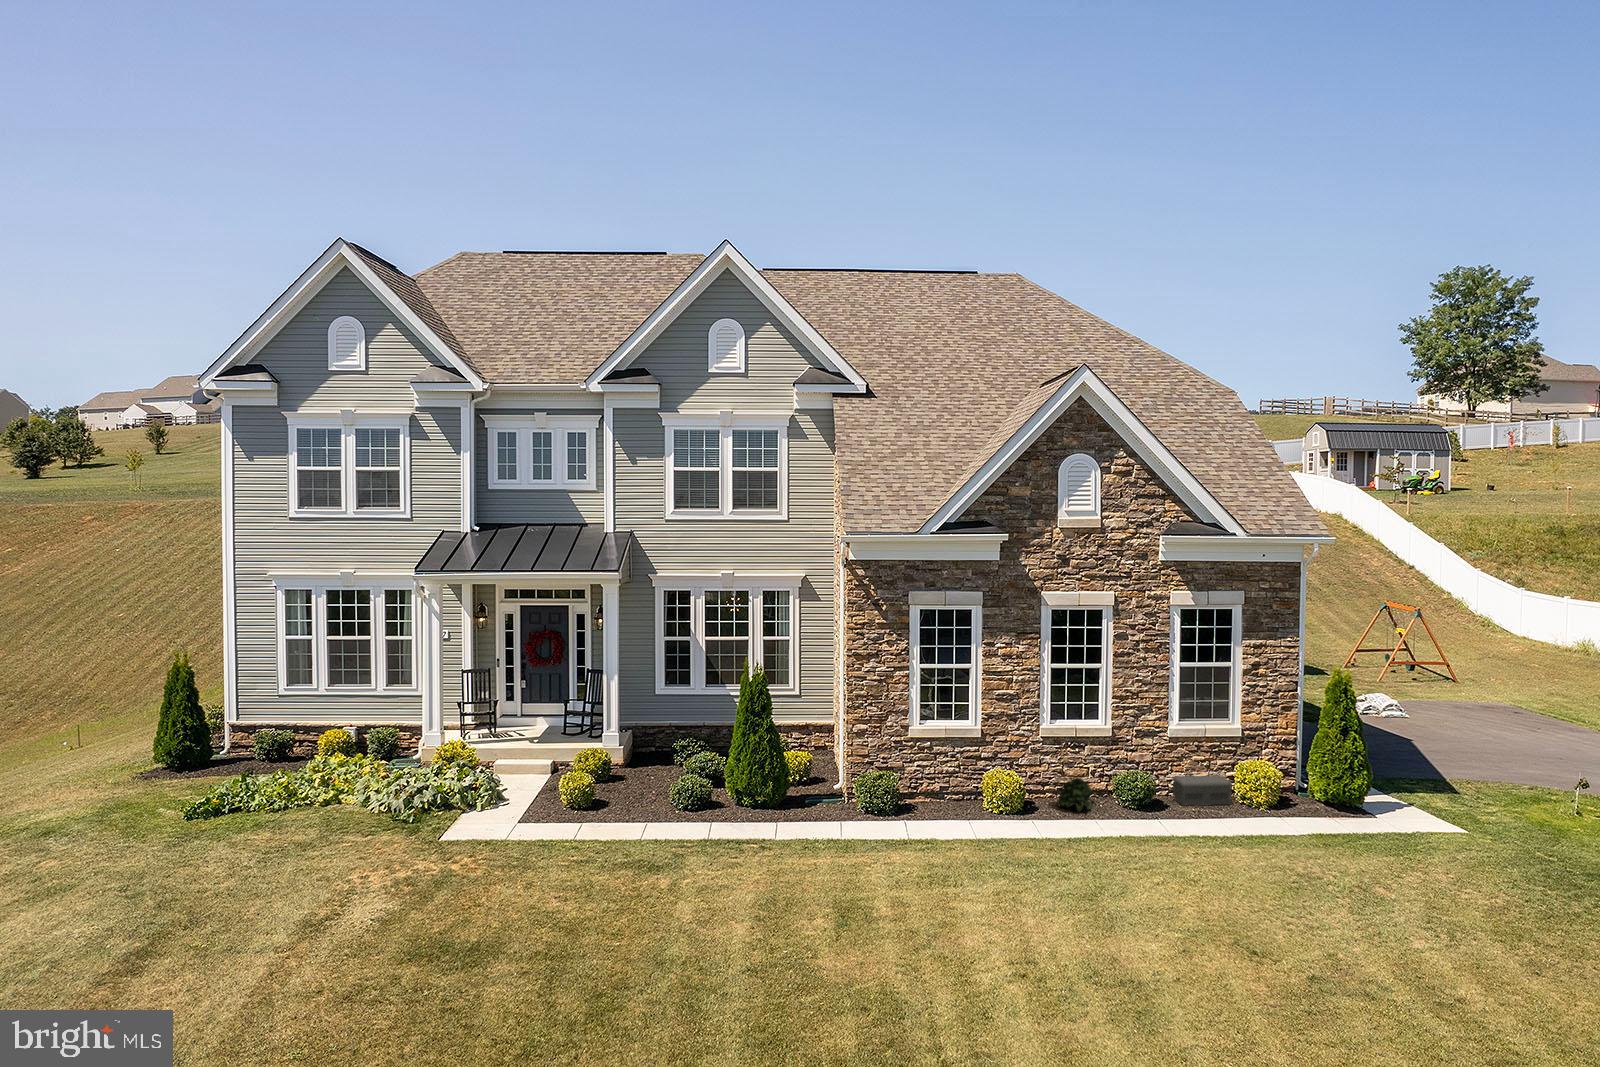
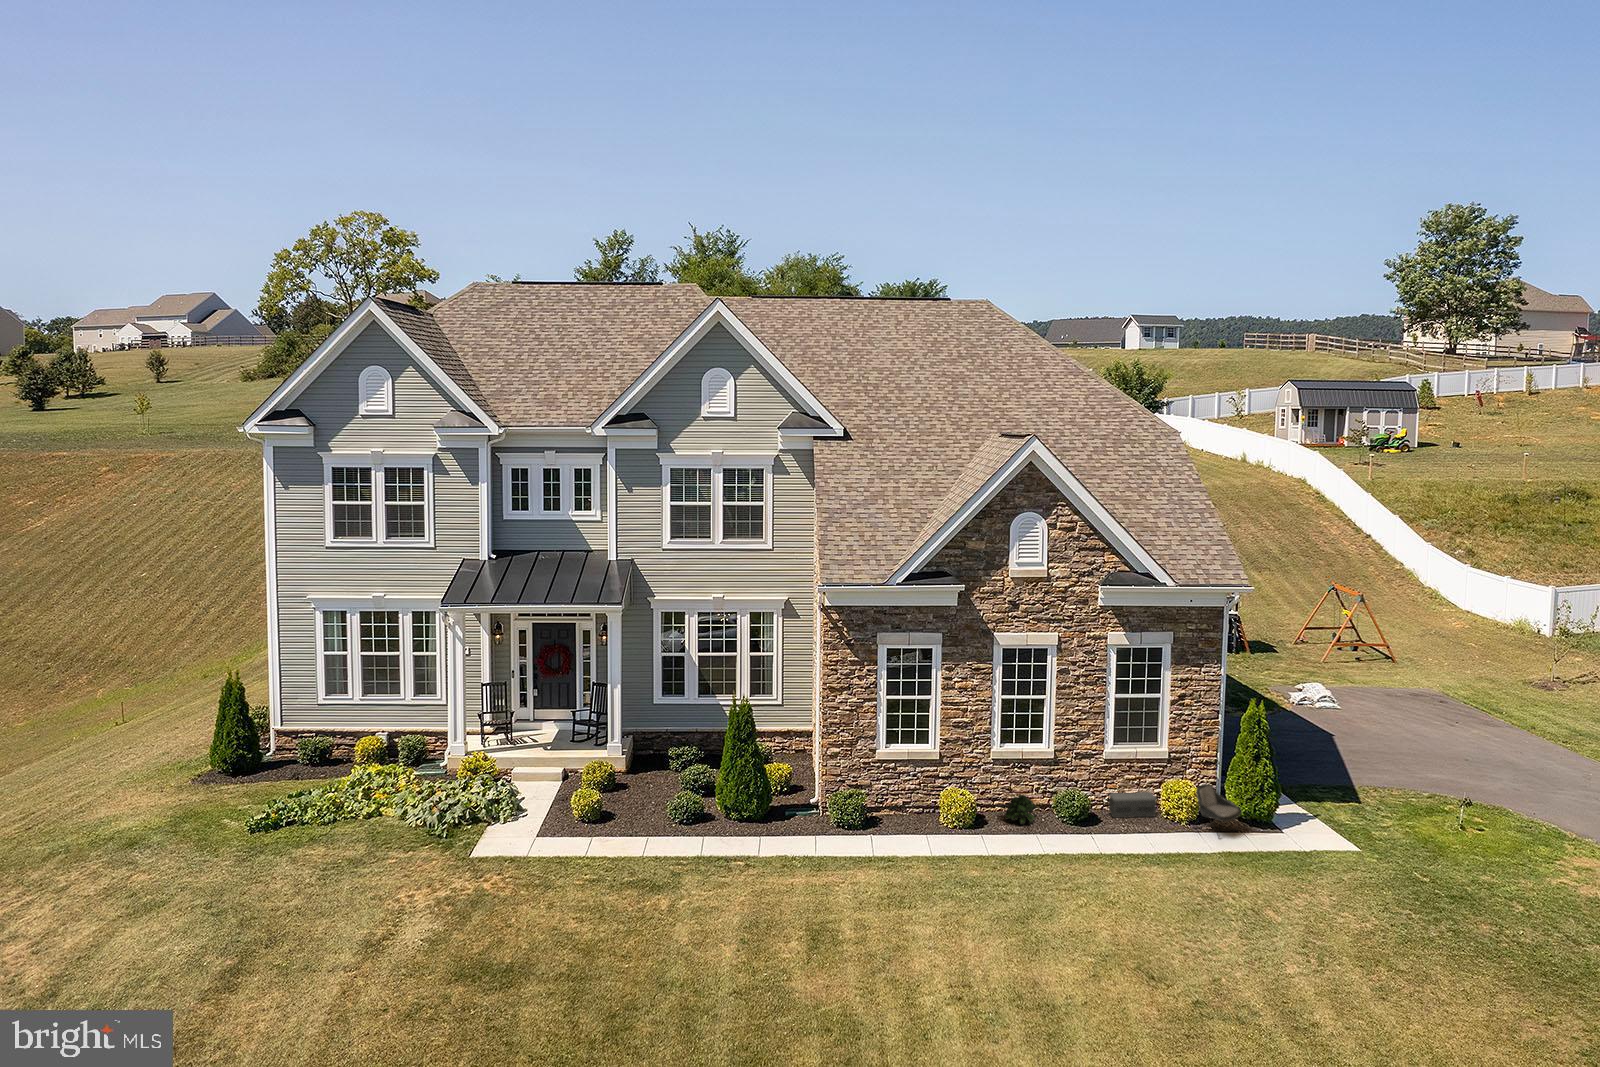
lounge chair: none [1275,764,1333,825] -> present [1196,784,1241,838]

